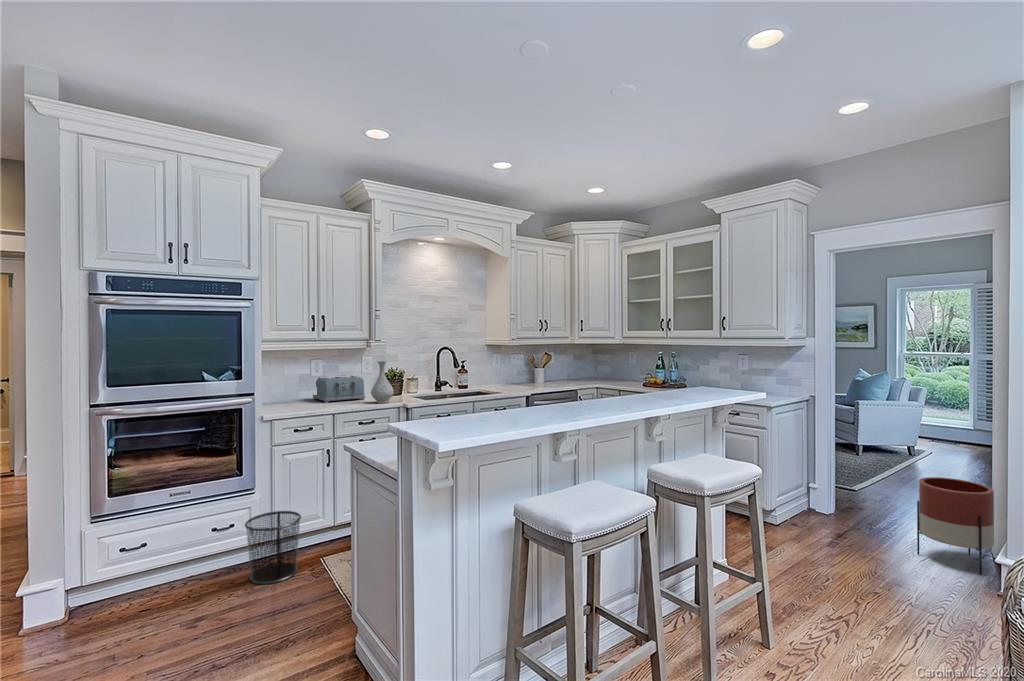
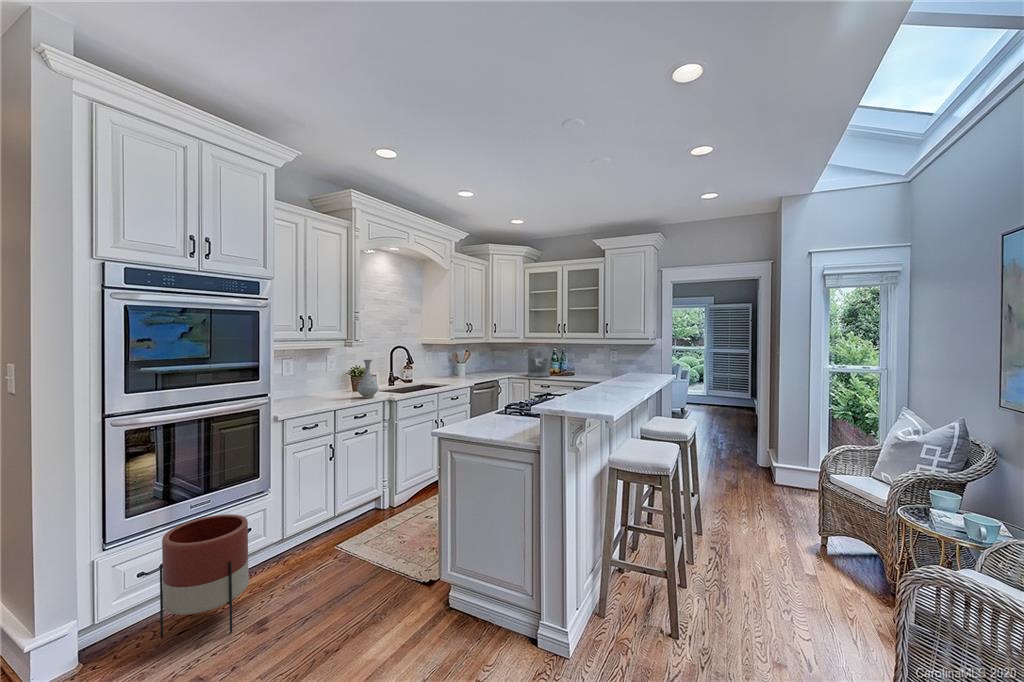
coffee maker: none [615,349,648,388] -> present [528,347,550,377]
toaster: present [313,376,365,403] -> none [283,374,342,401]
planter: present [917,477,994,575] -> present [160,514,249,638]
waste bin: present [245,511,301,584] -> none [270,507,327,581]

